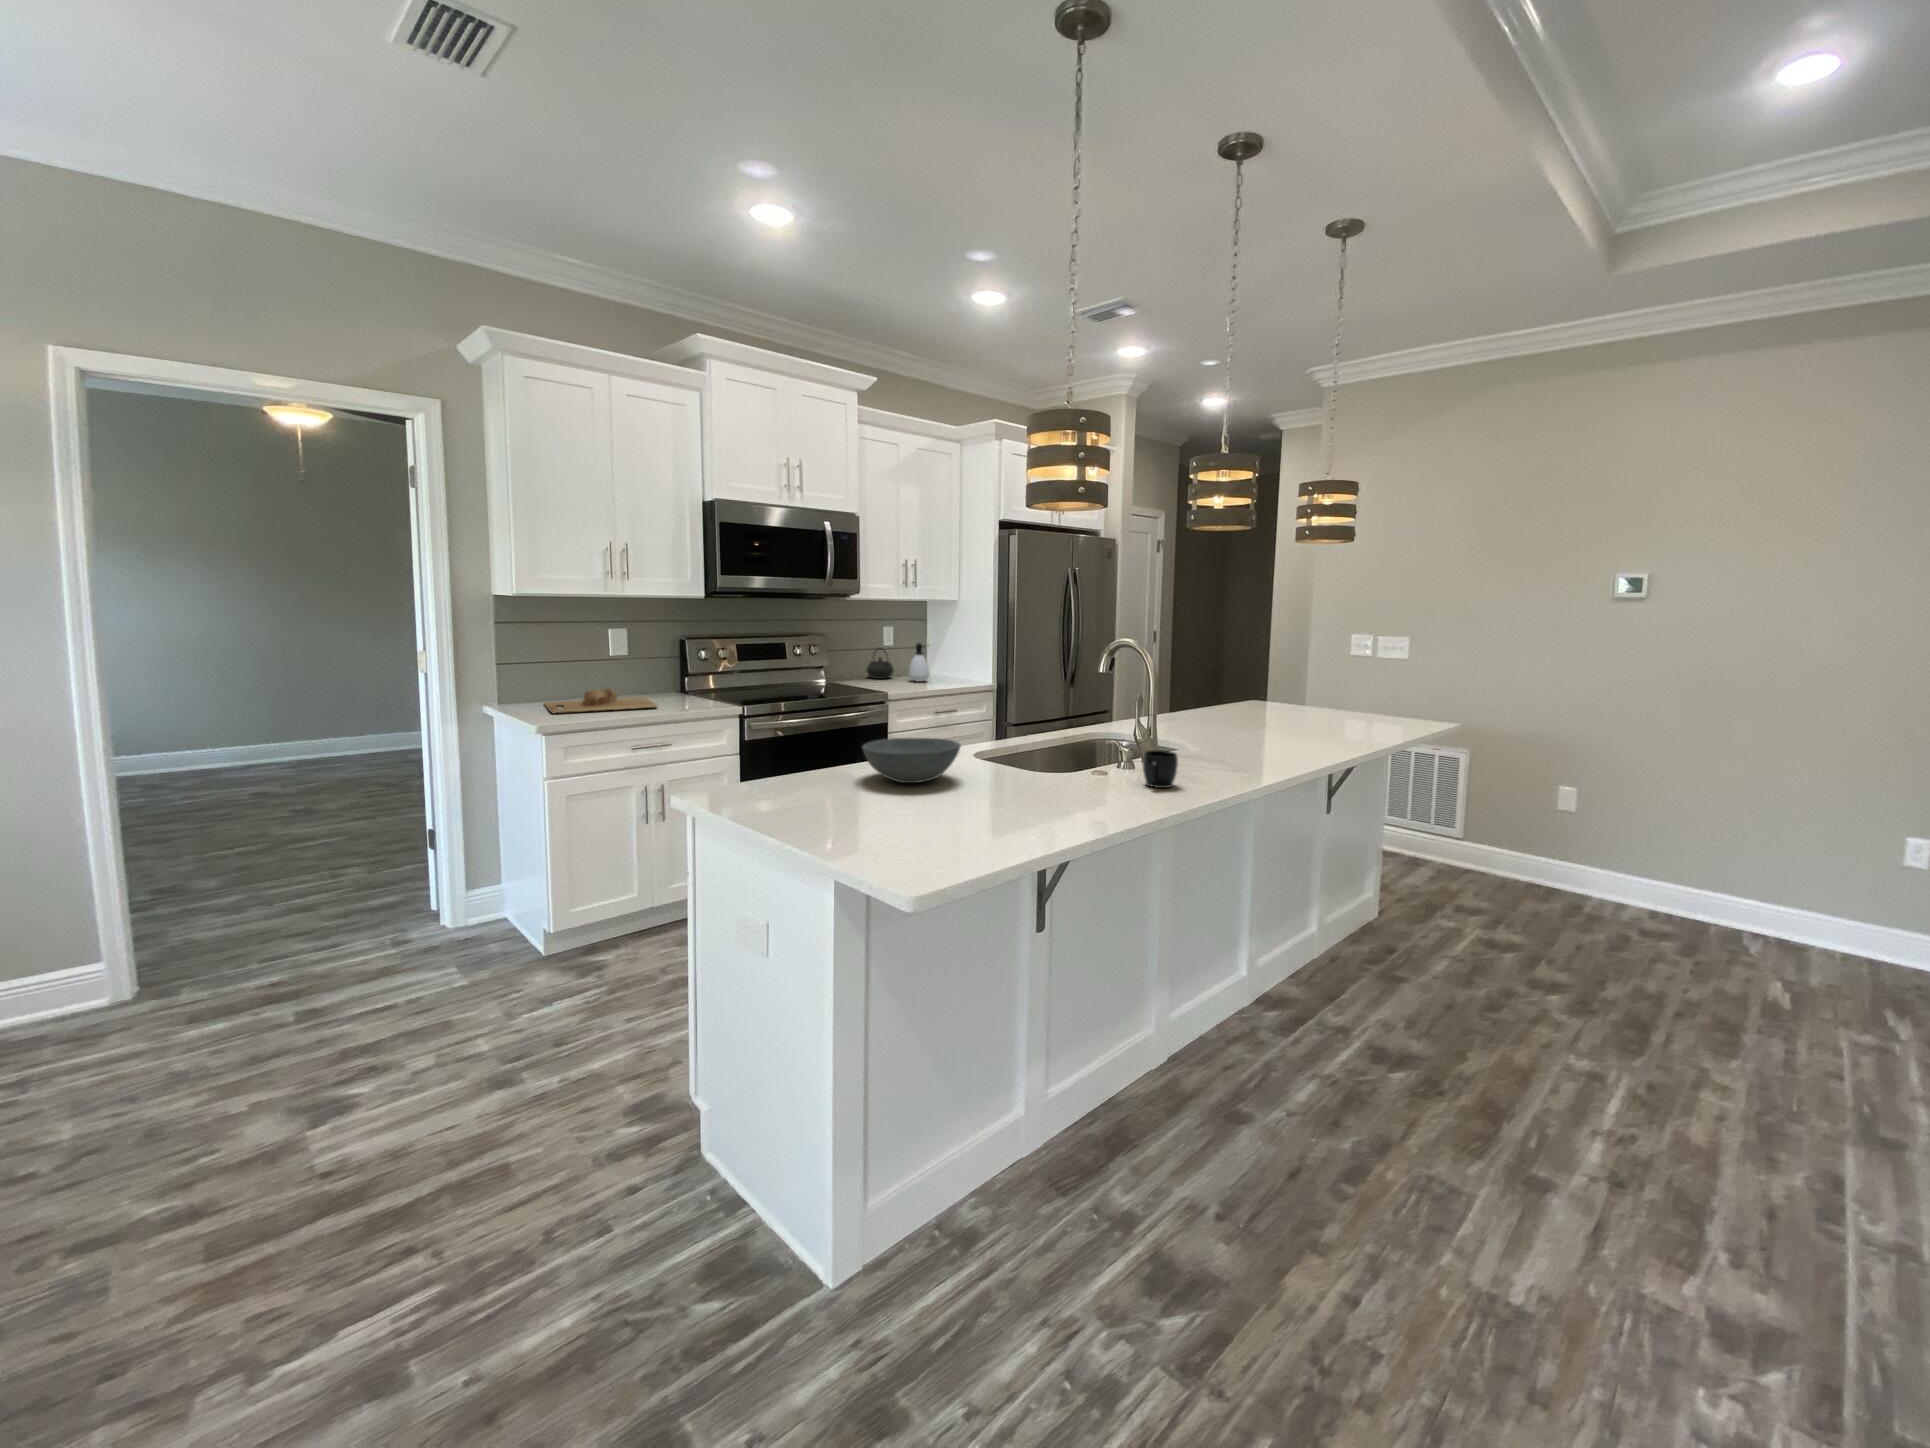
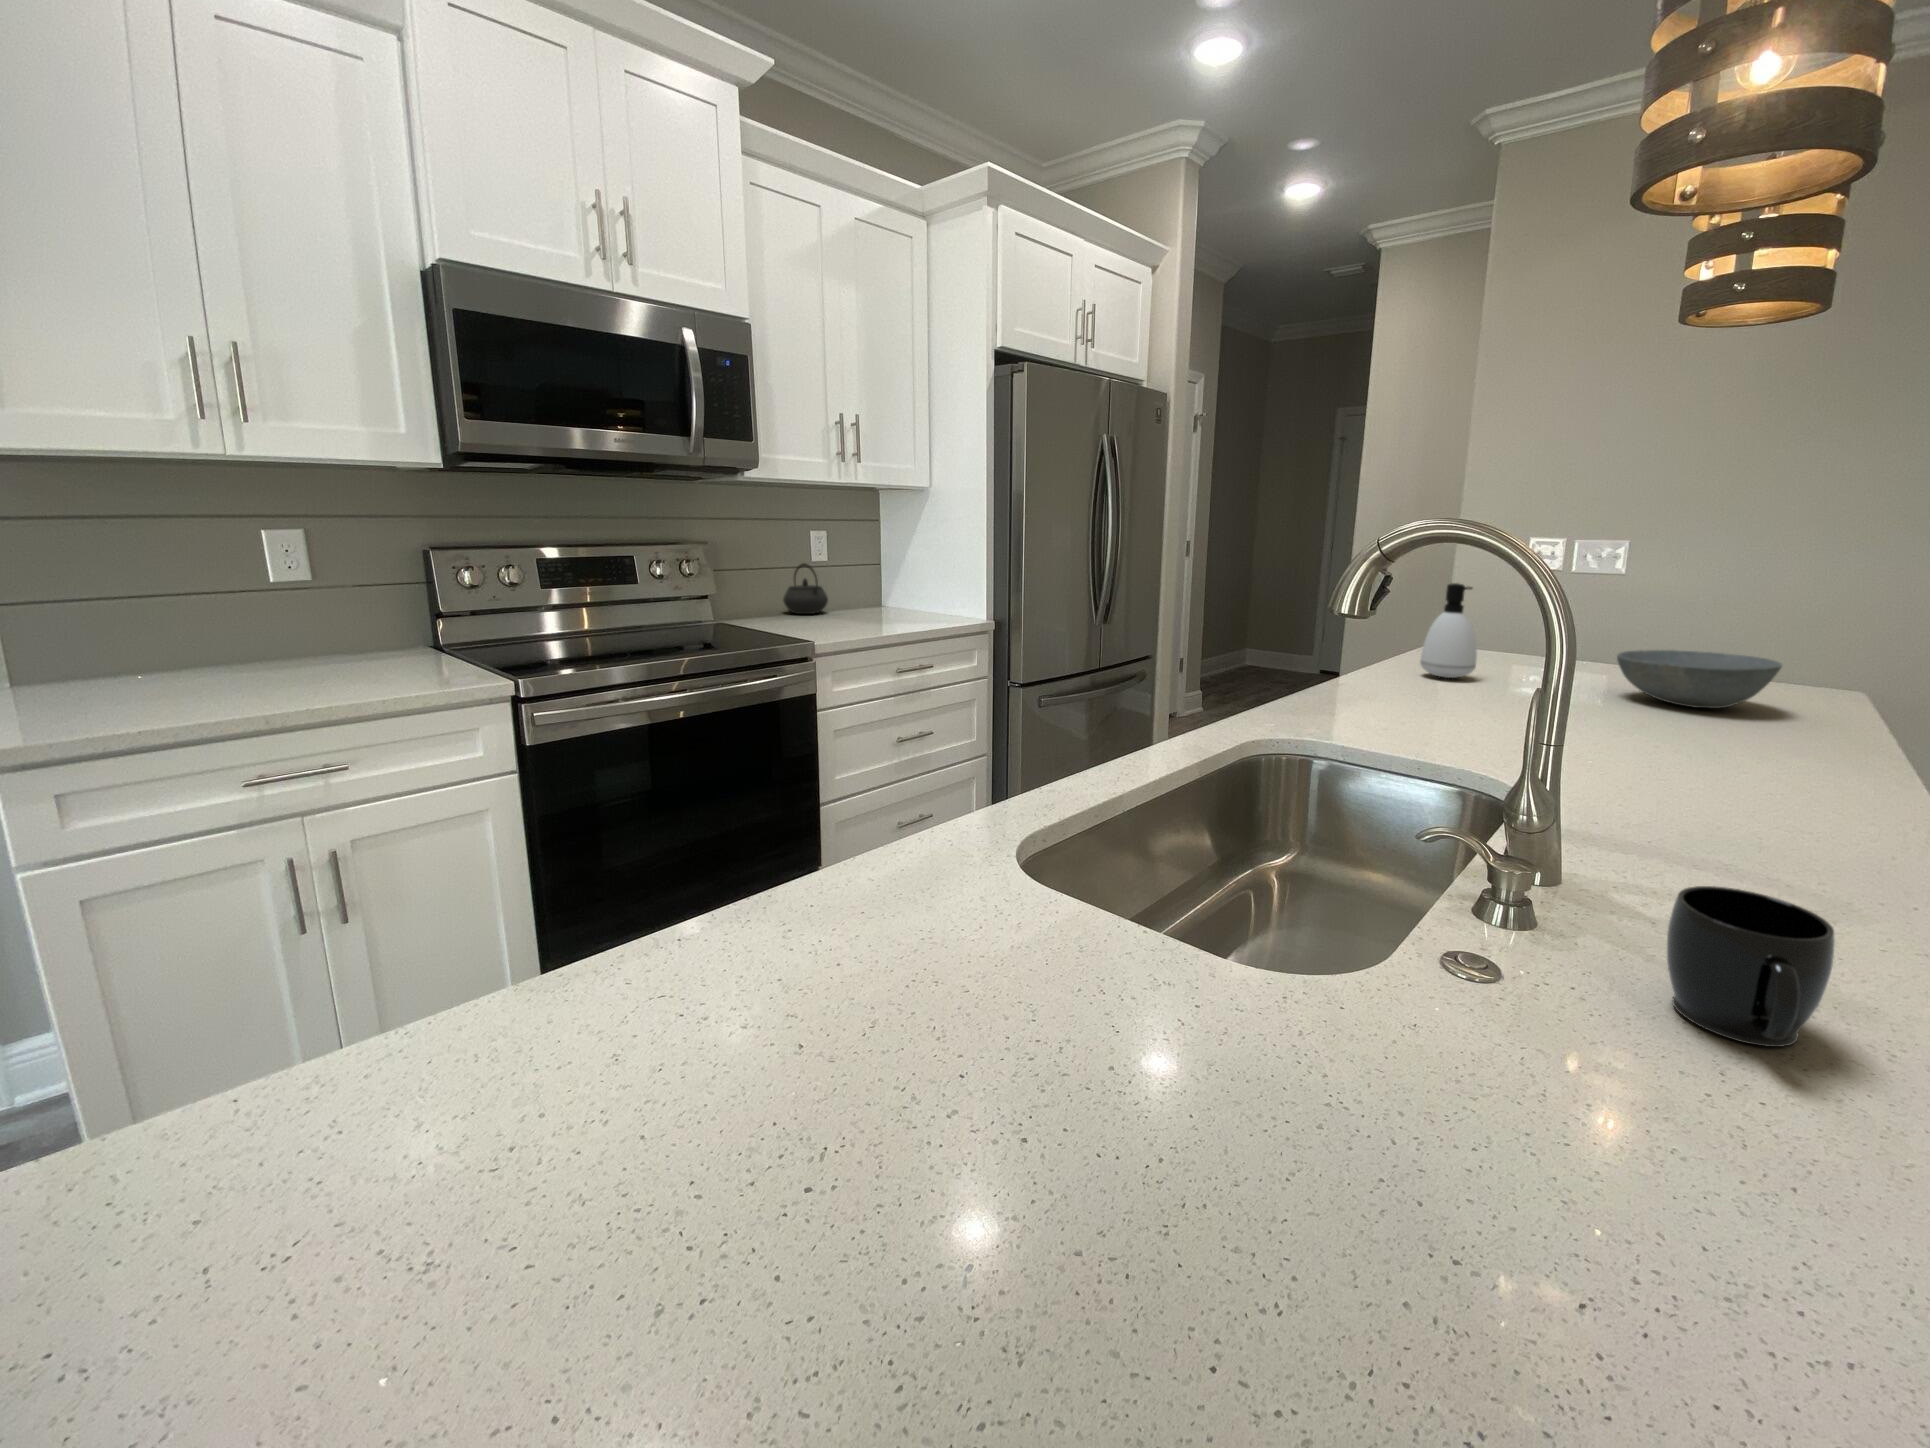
soap dispenser: present [909,643,929,682] -> present [1420,583,1477,678]
cutting board: present [544,689,657,713] -> none [53,650,331,713]
bowl: present [862,738,961,783] -> present [1617,650,1782,708]

